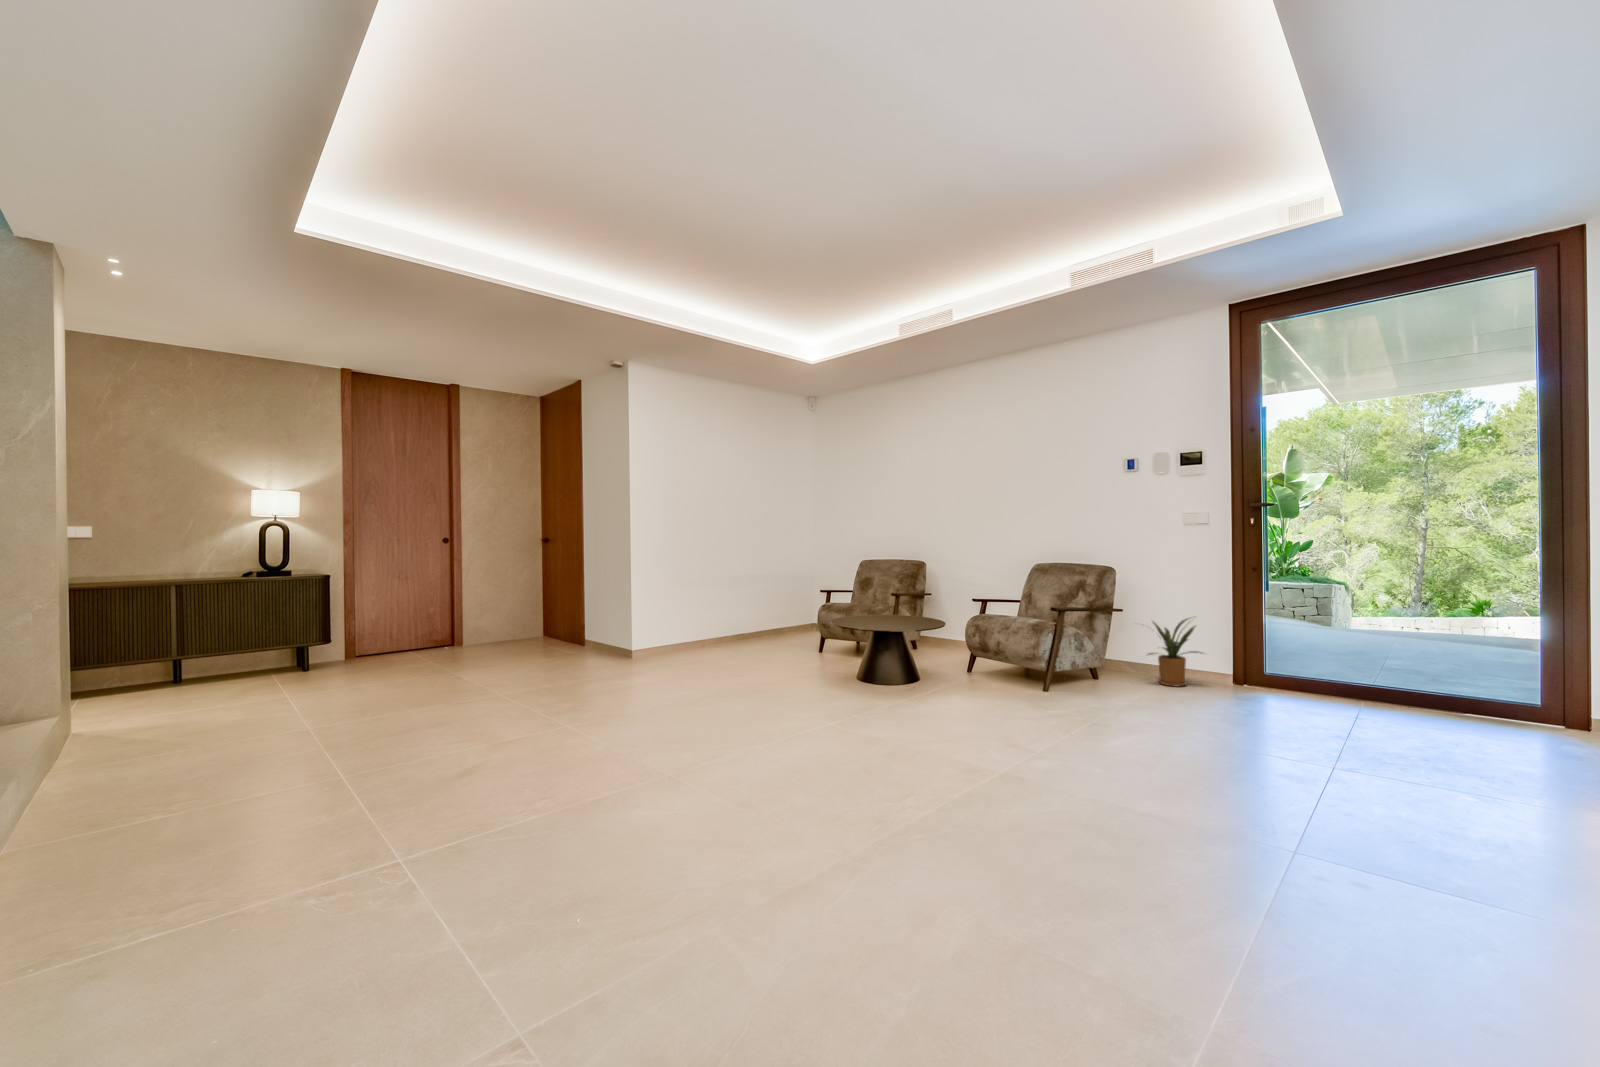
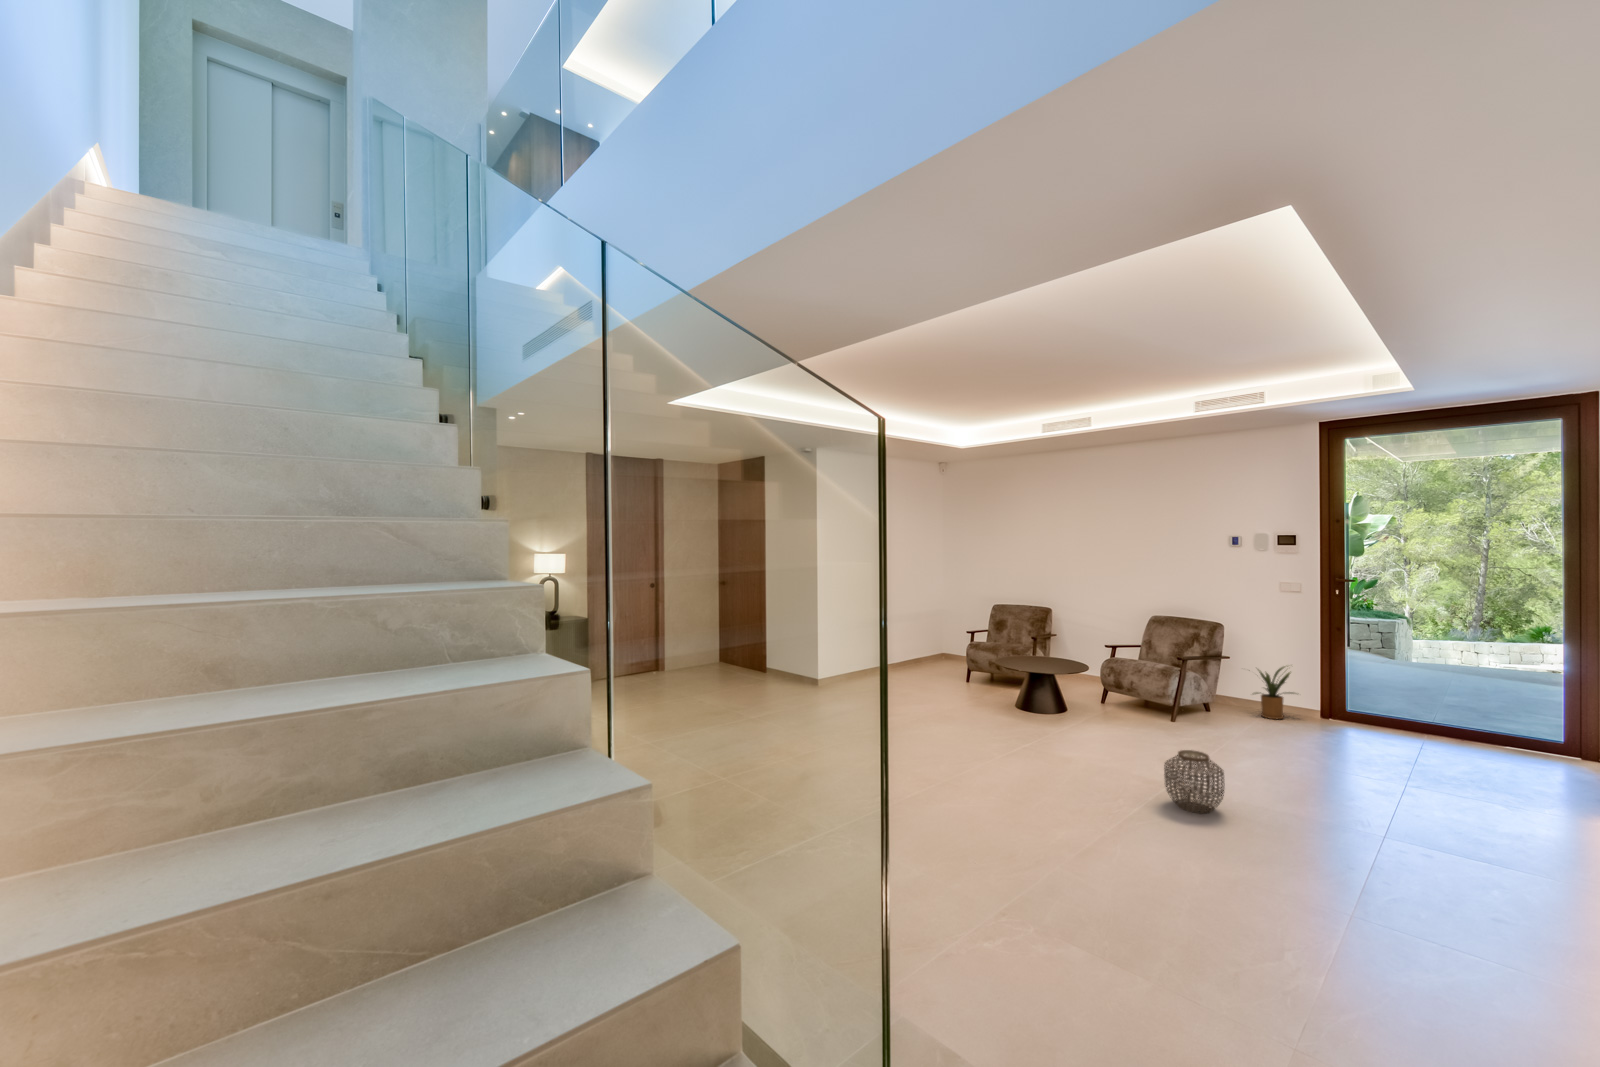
woven basket: none [981,724,1068,825] -> present [1164,750,1224,814]

